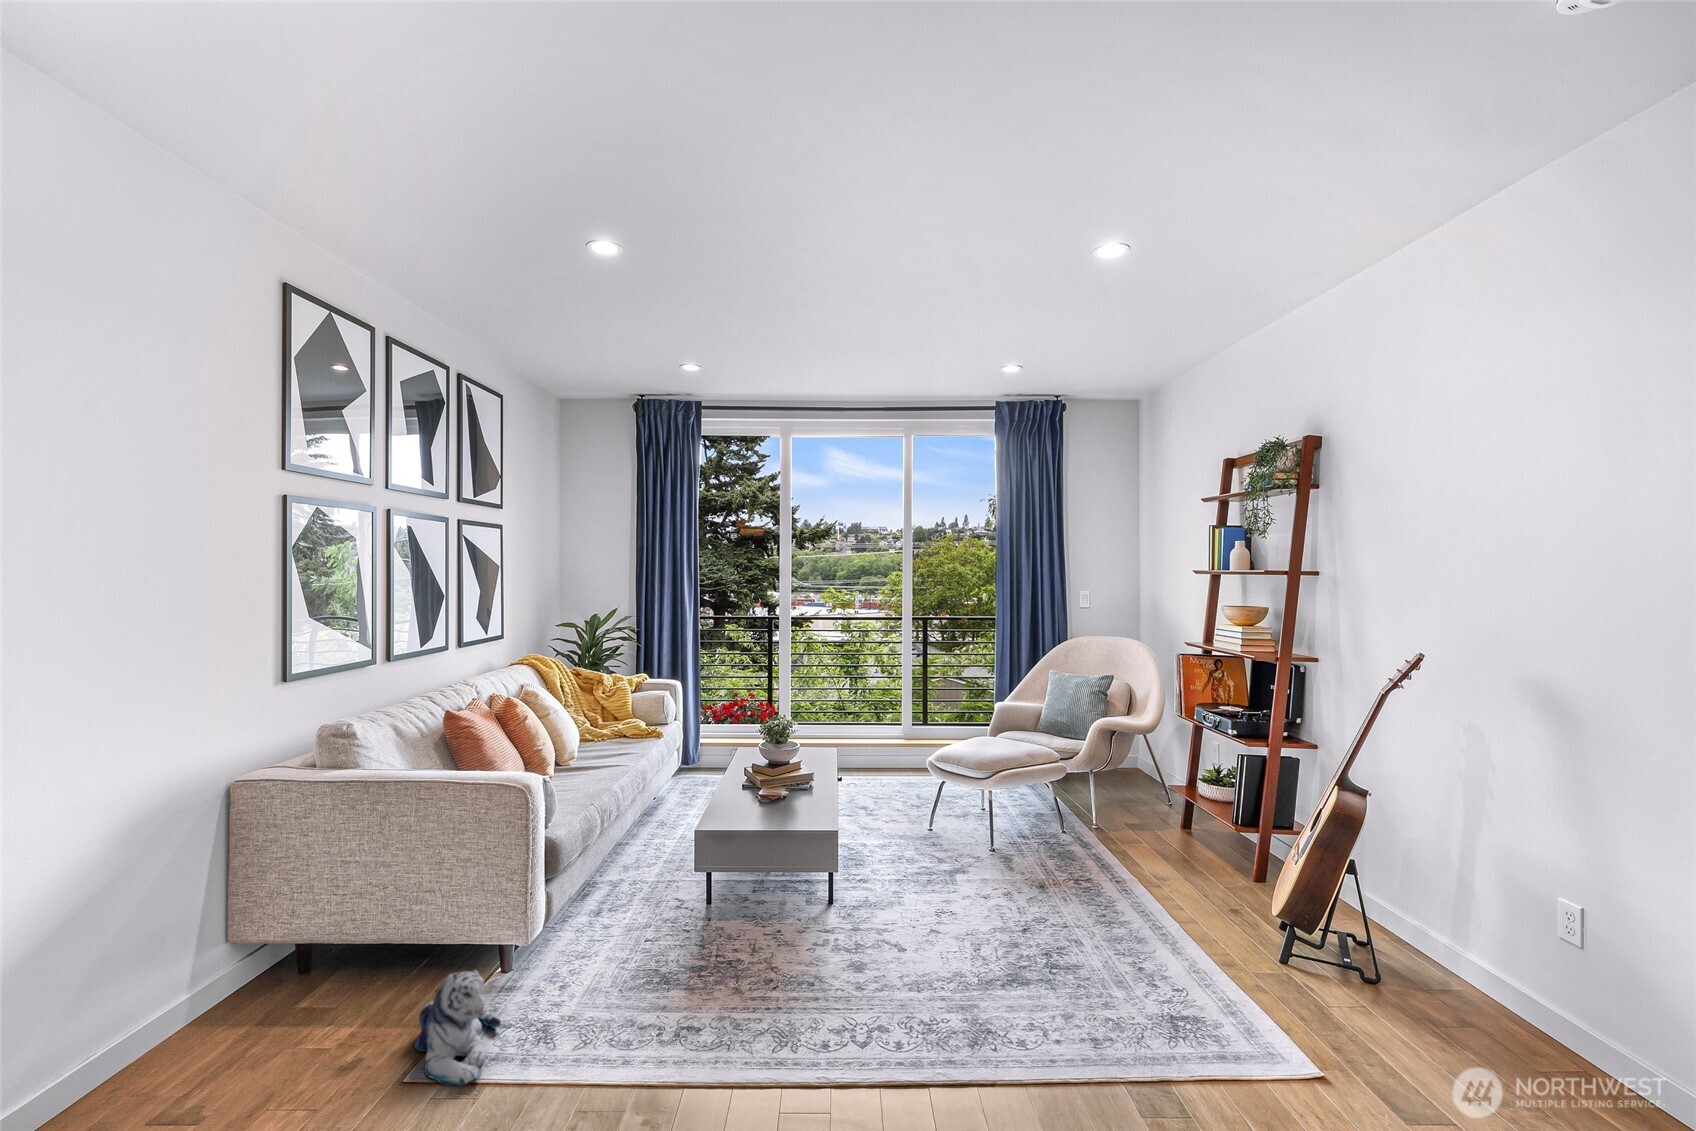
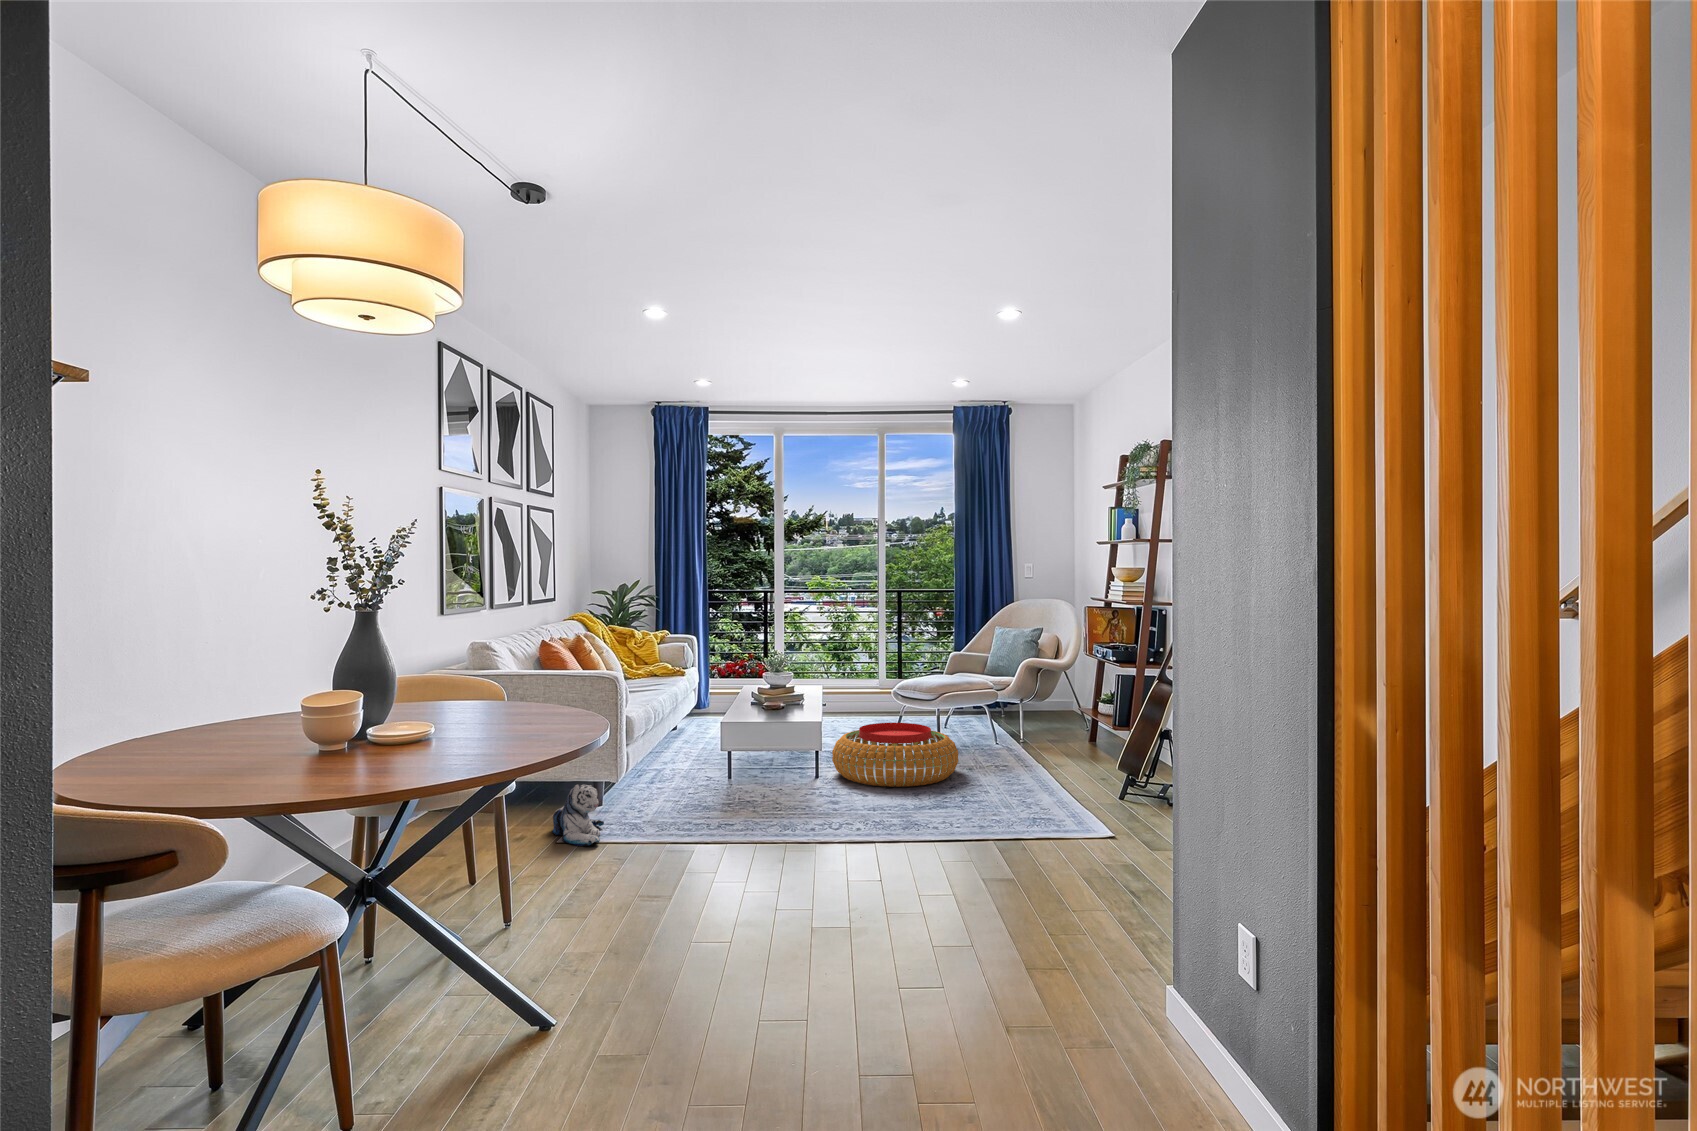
pouf: none [853,819,1029,927] -> present [832,723,959,787]

